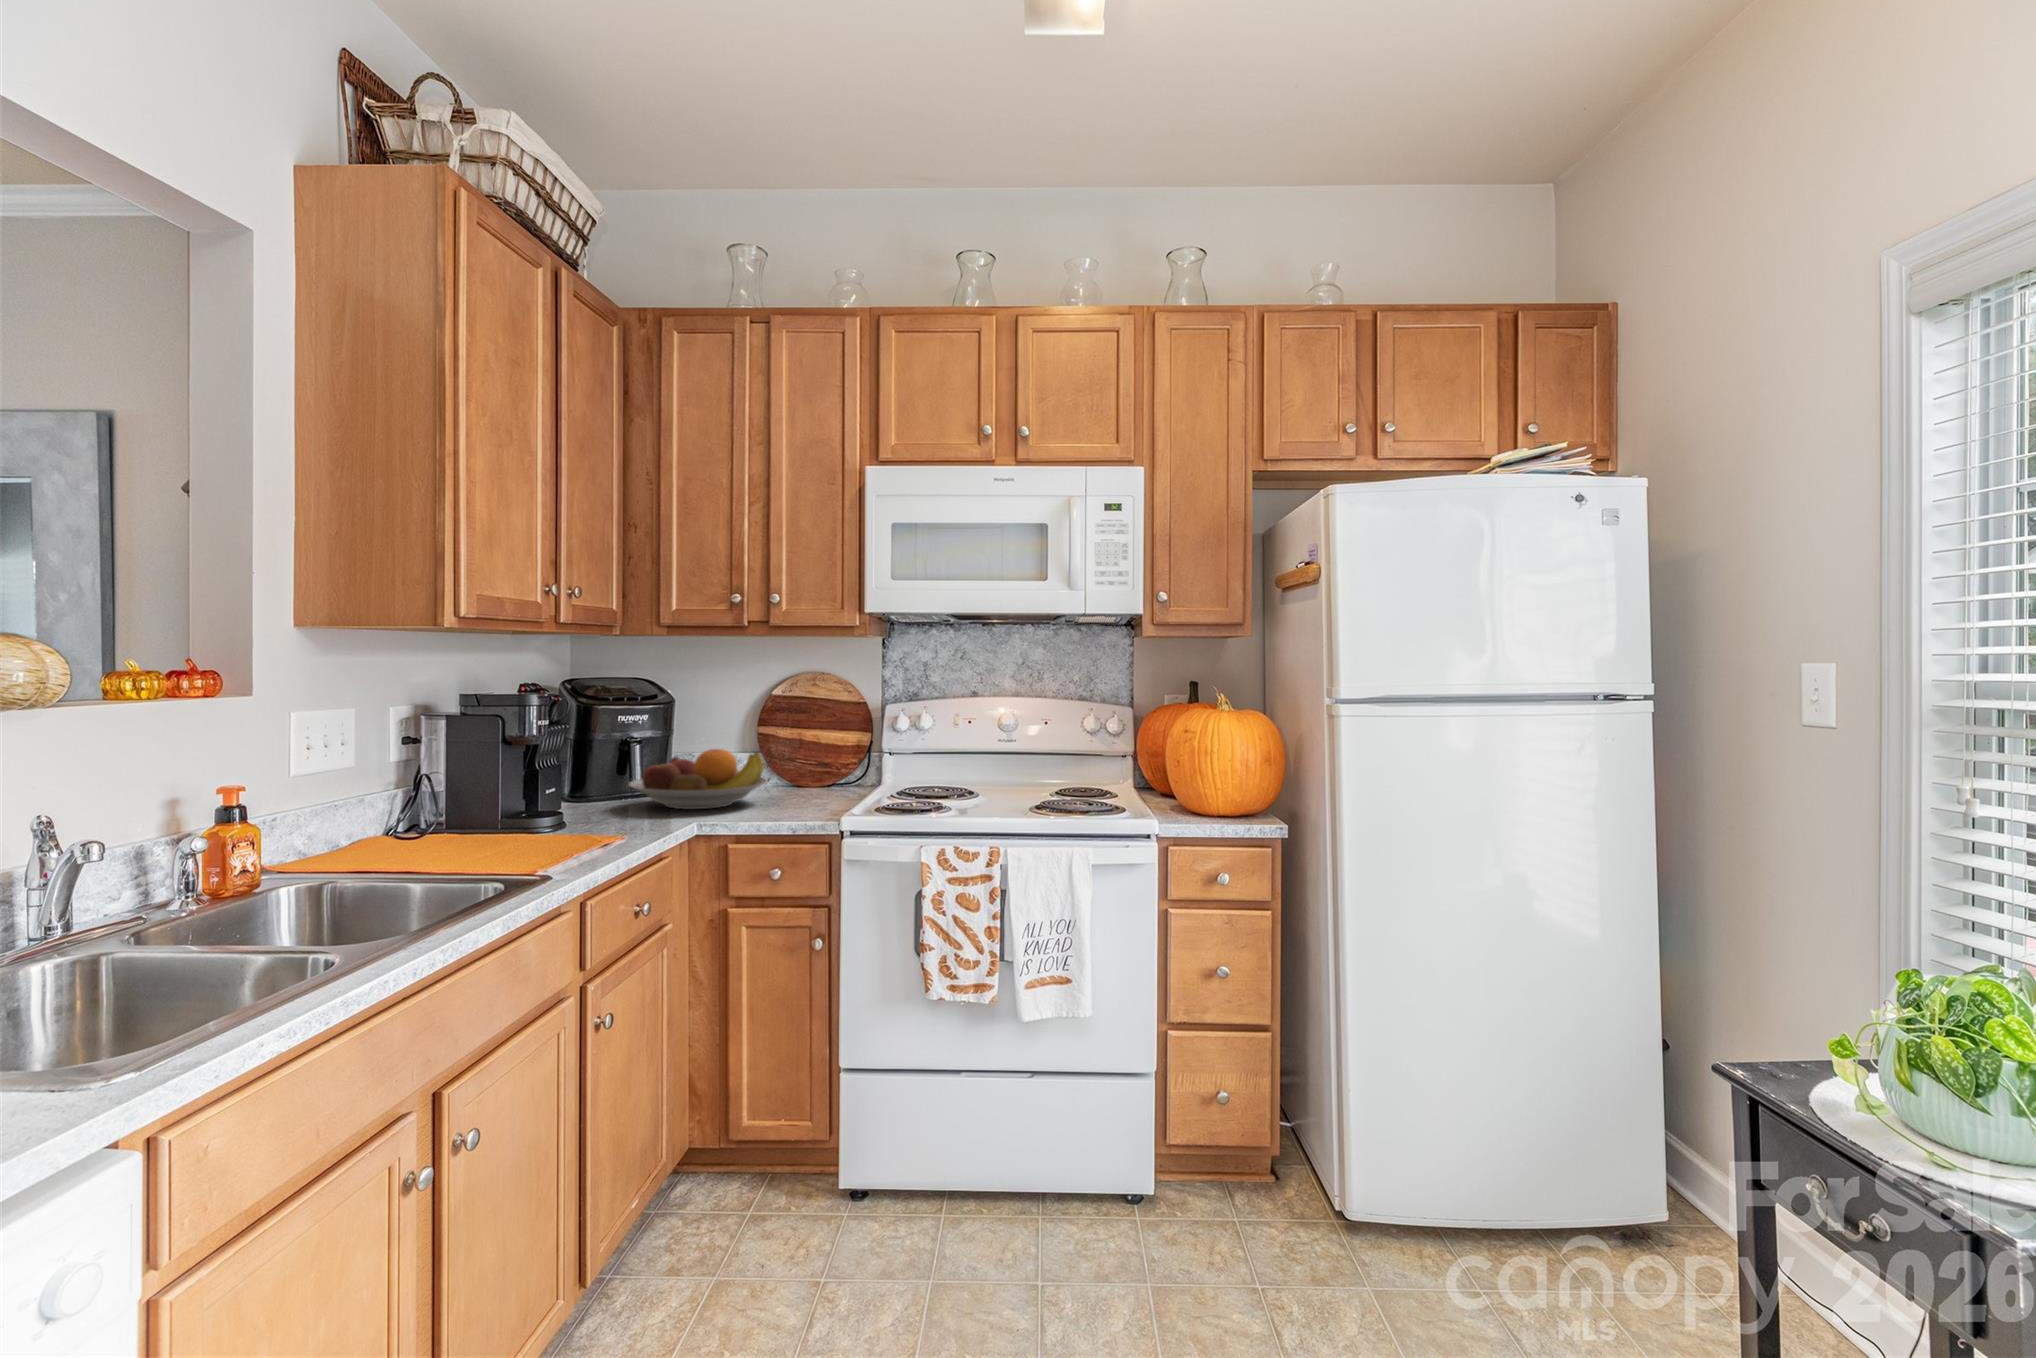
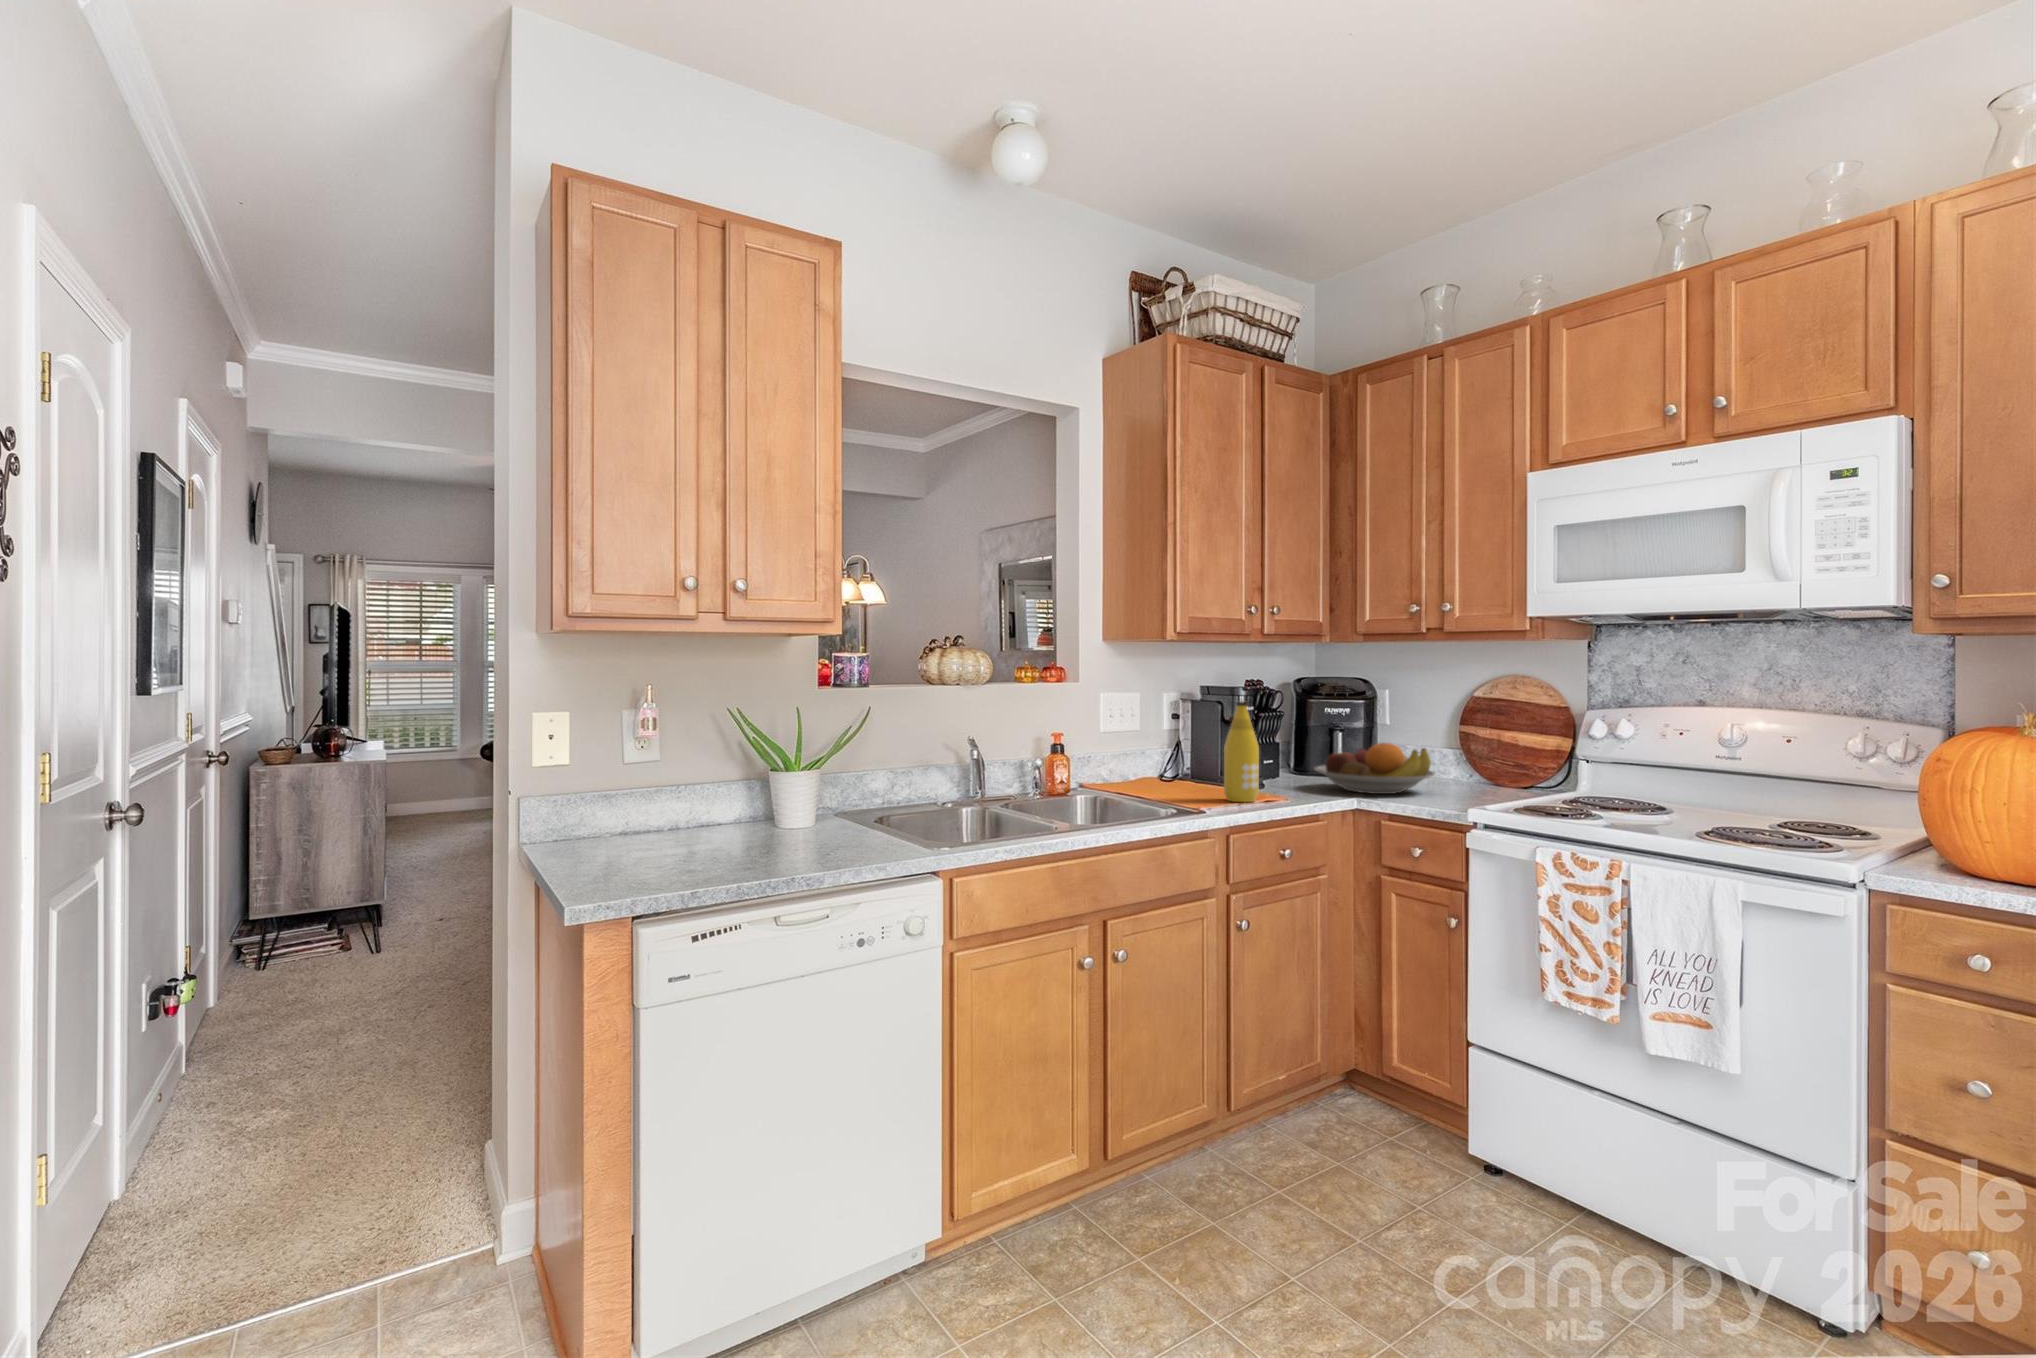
bottle: none [550,708,602,845] -> present [1224,701,1259,802]

